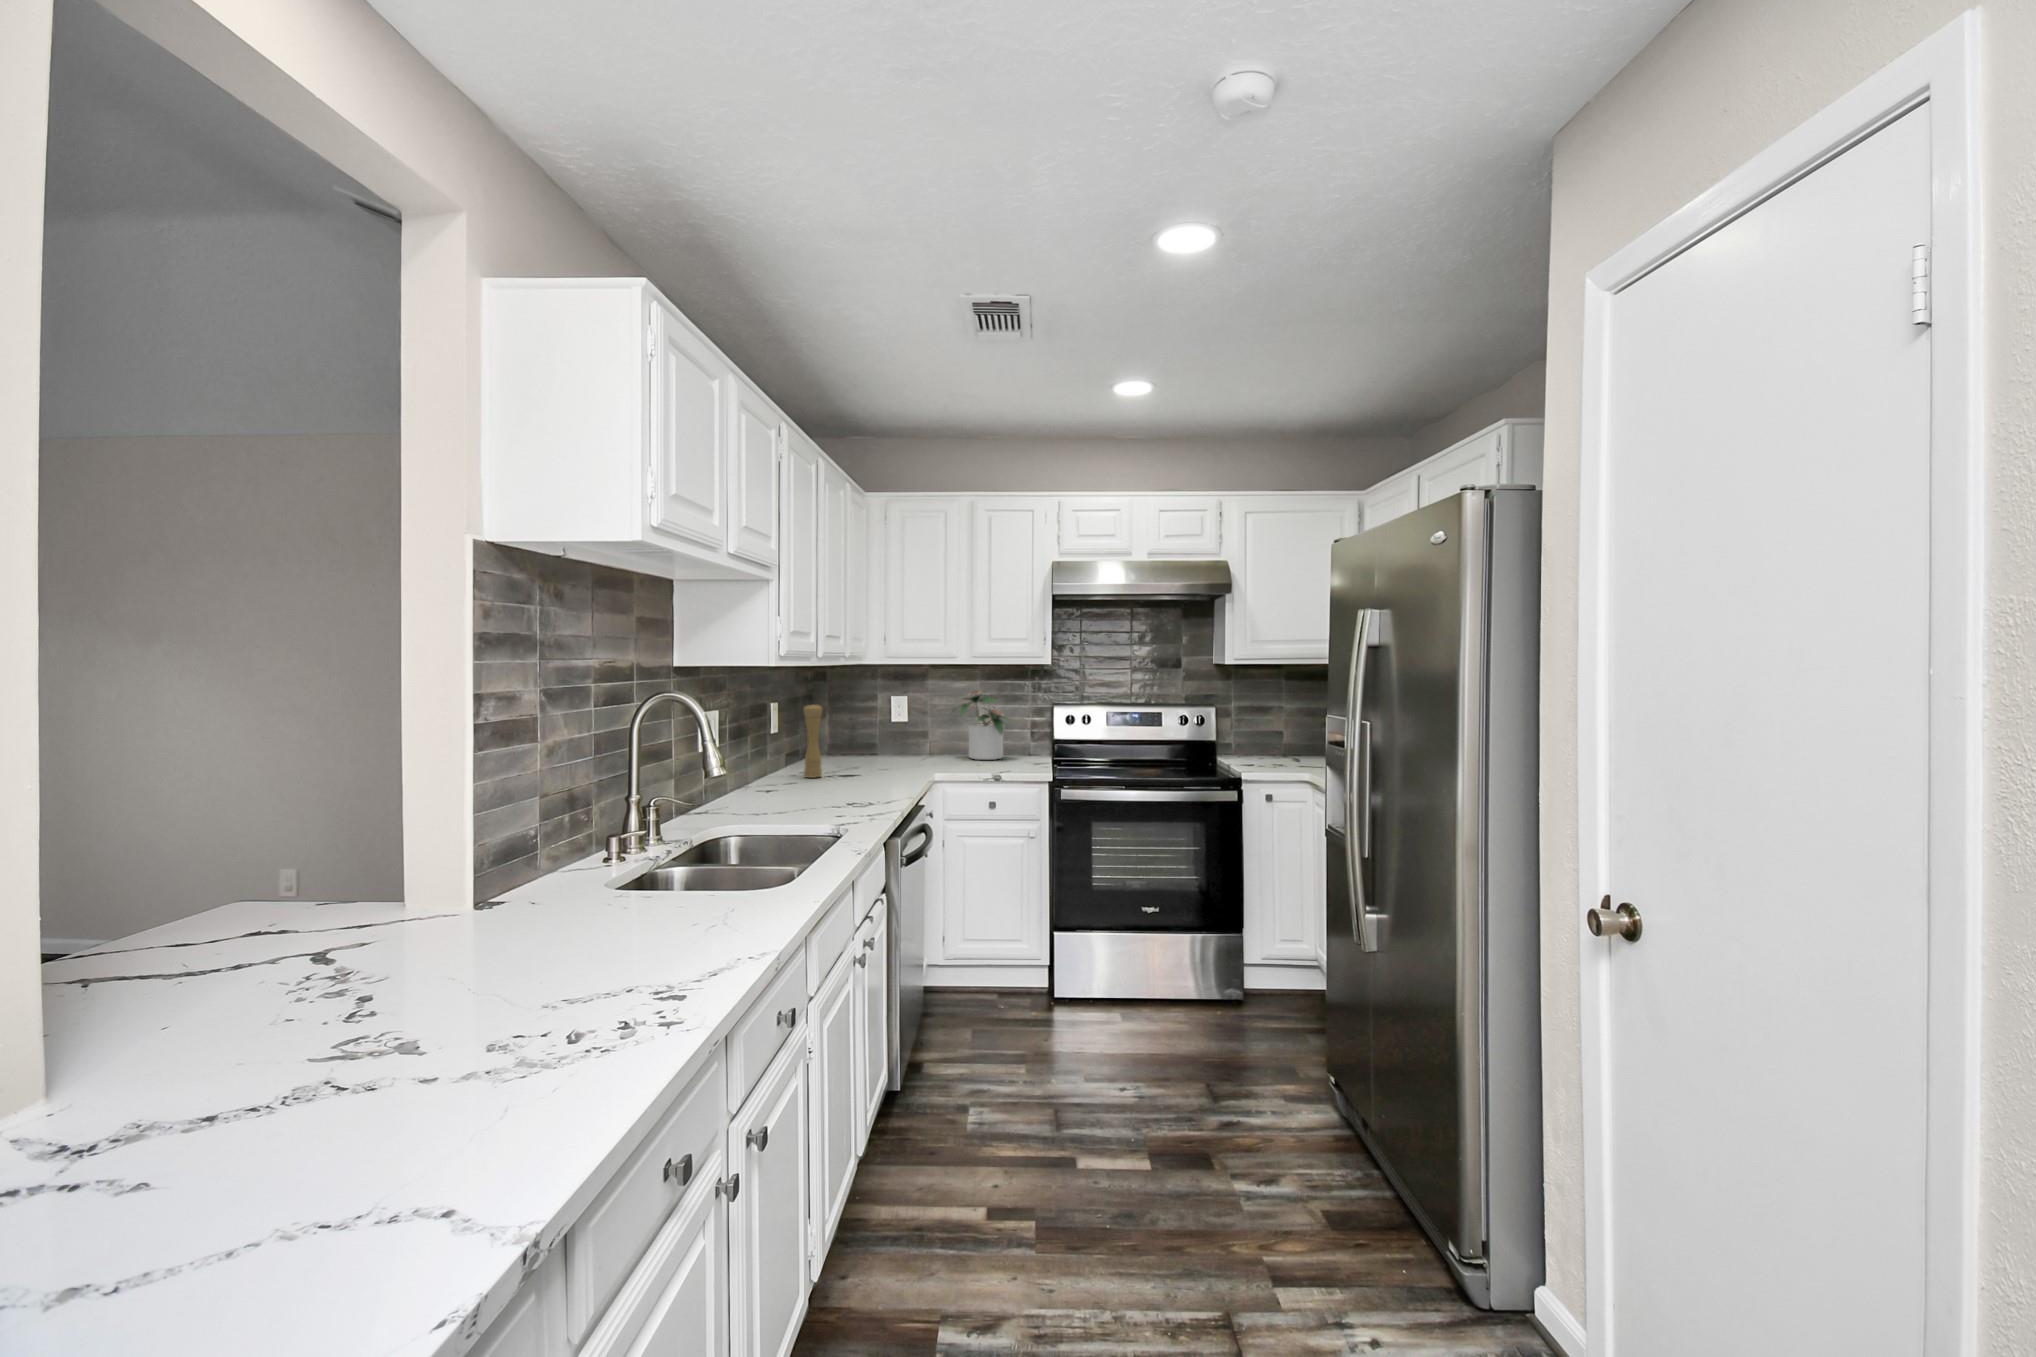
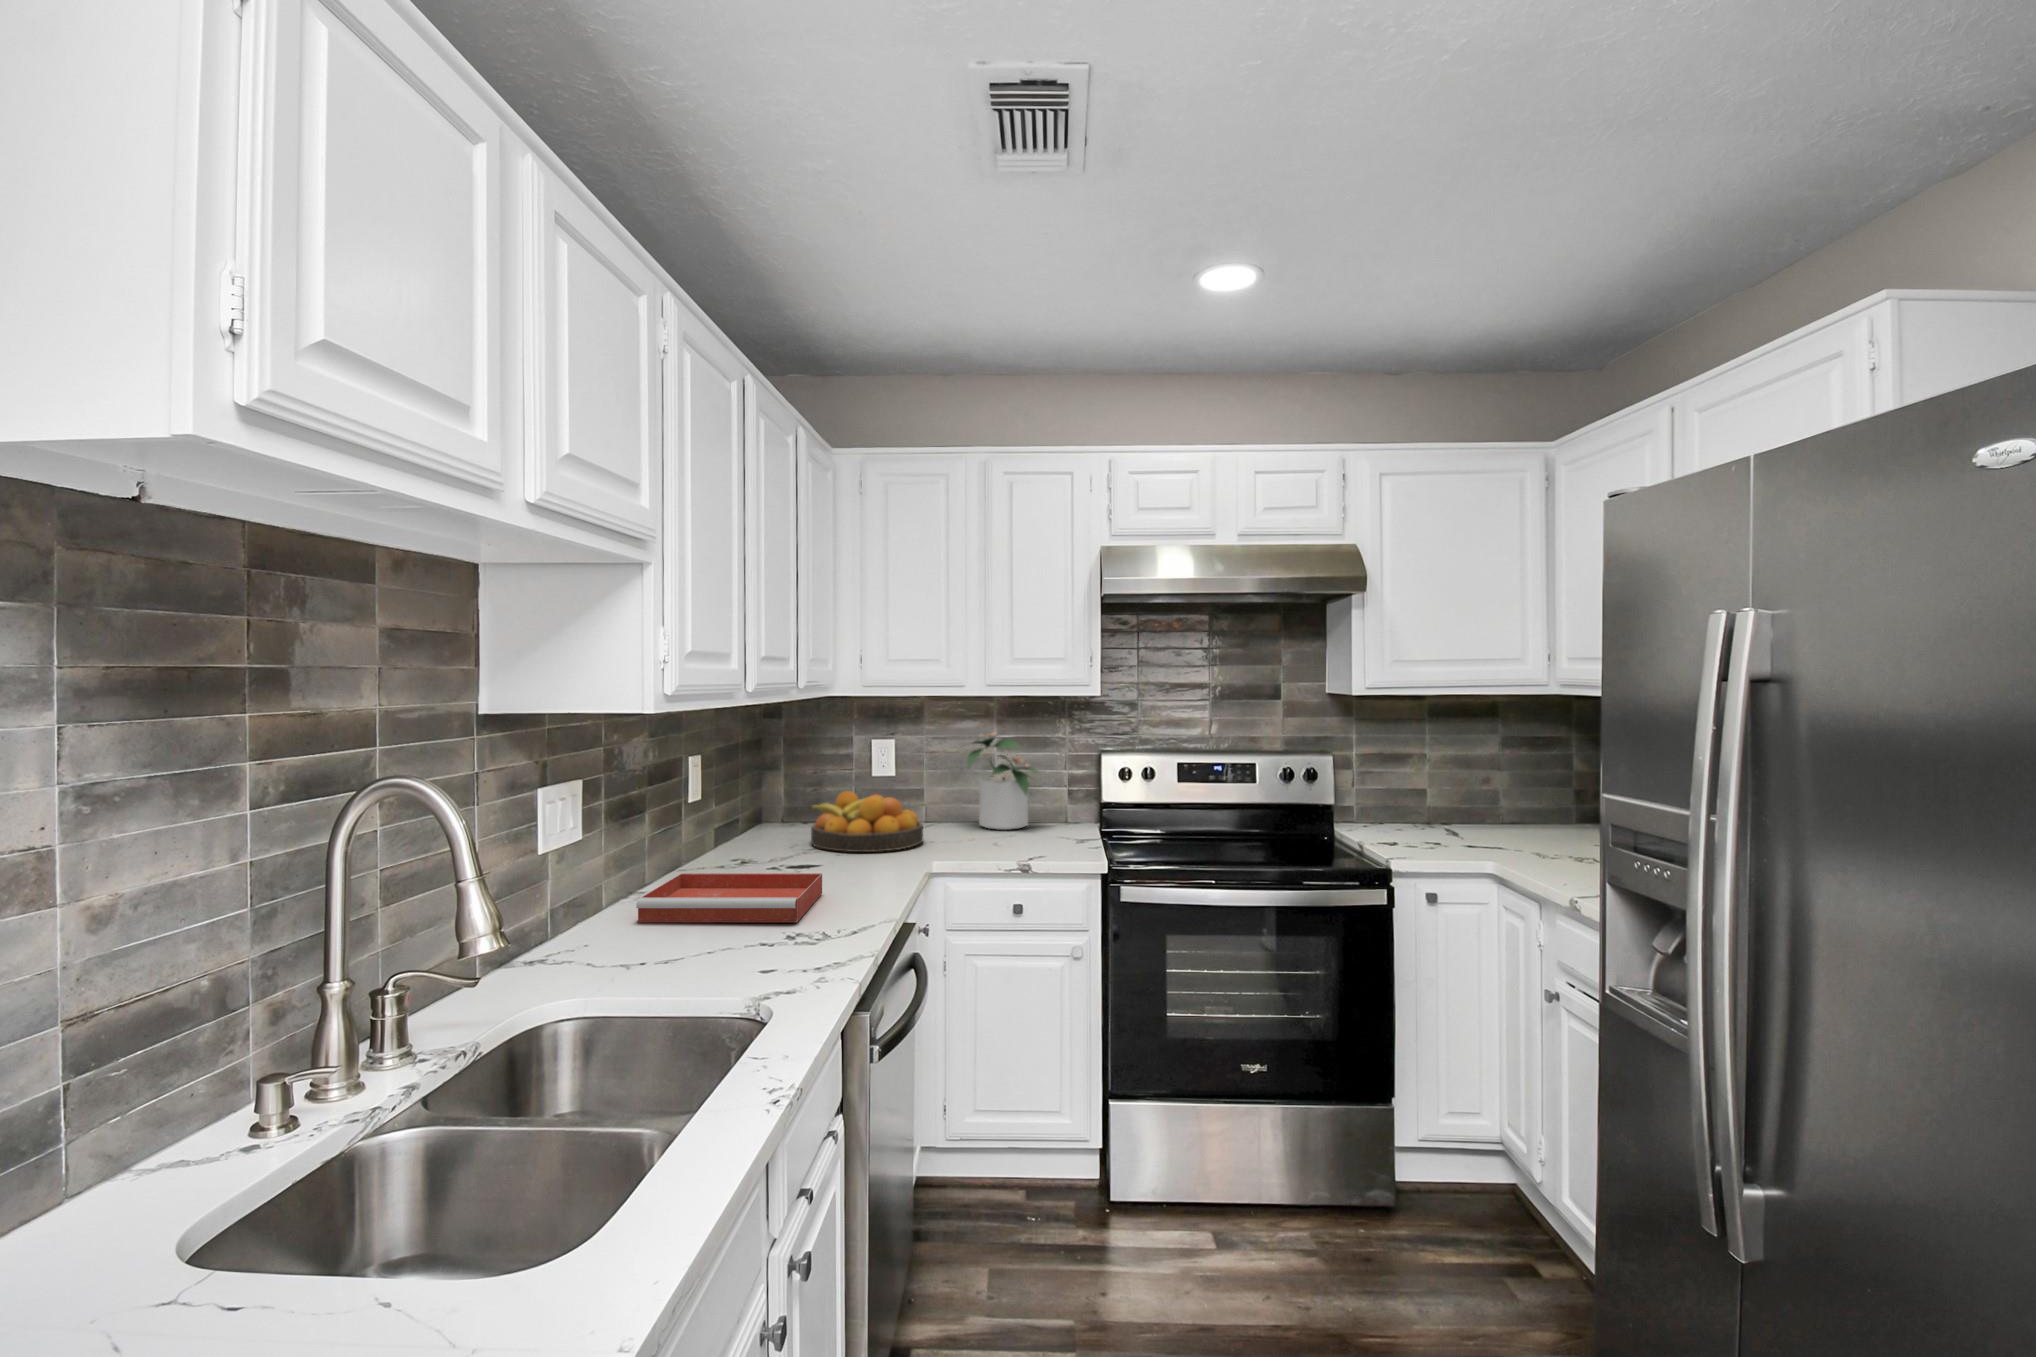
pepper mill: present [804,705,822,778] -> none [734,757,763,869]
fruit bowl: none [850,731,929,770] -> present [810,791,923,852]
tray: none [752,776,865,800] -> present [636,873,822,922]

